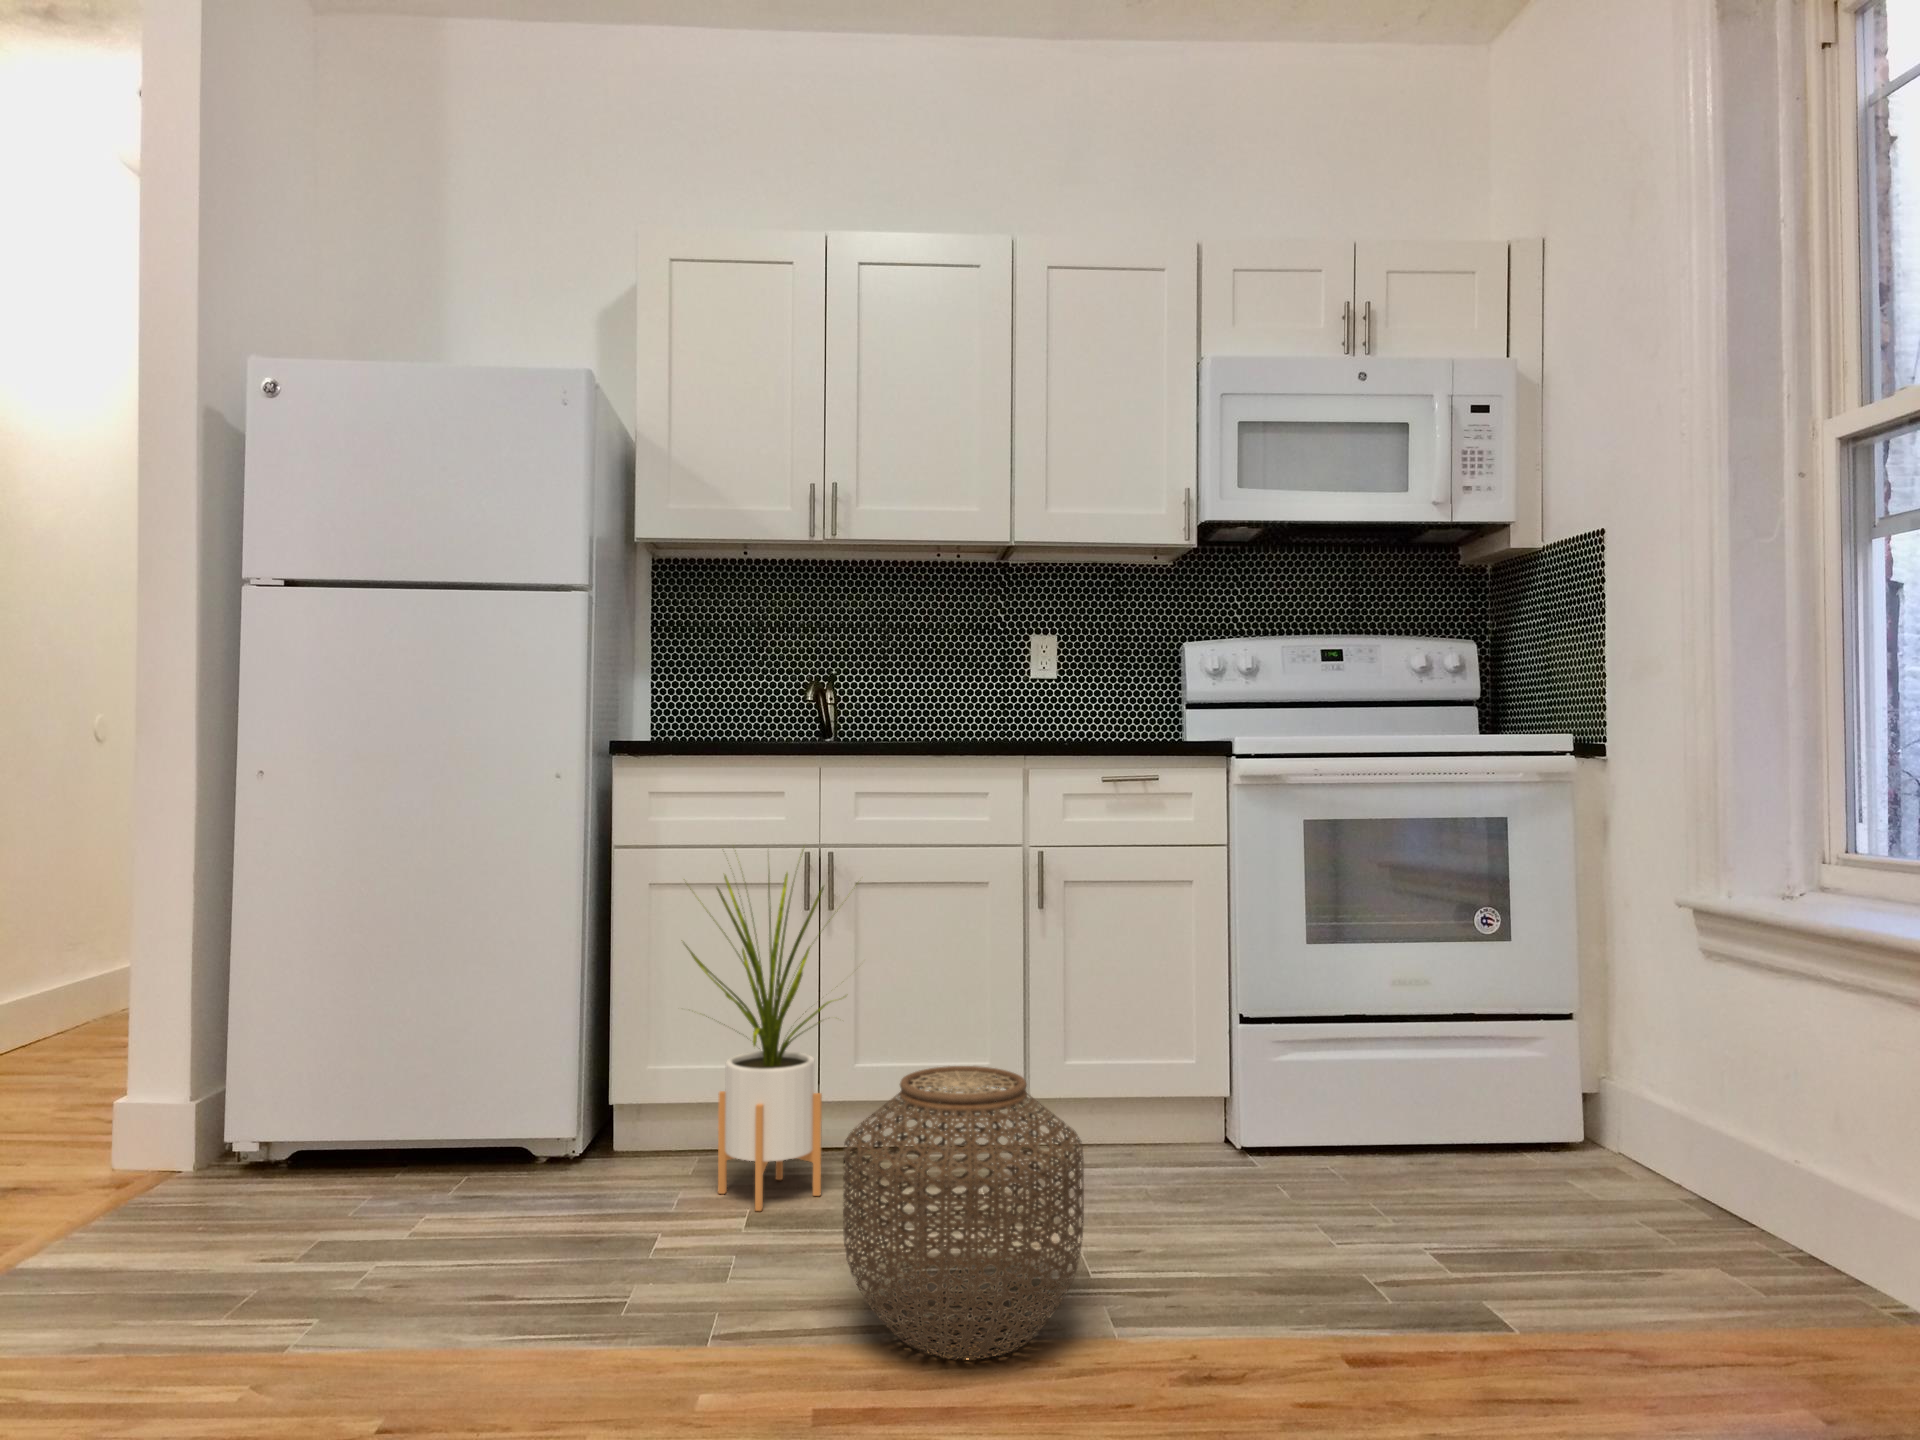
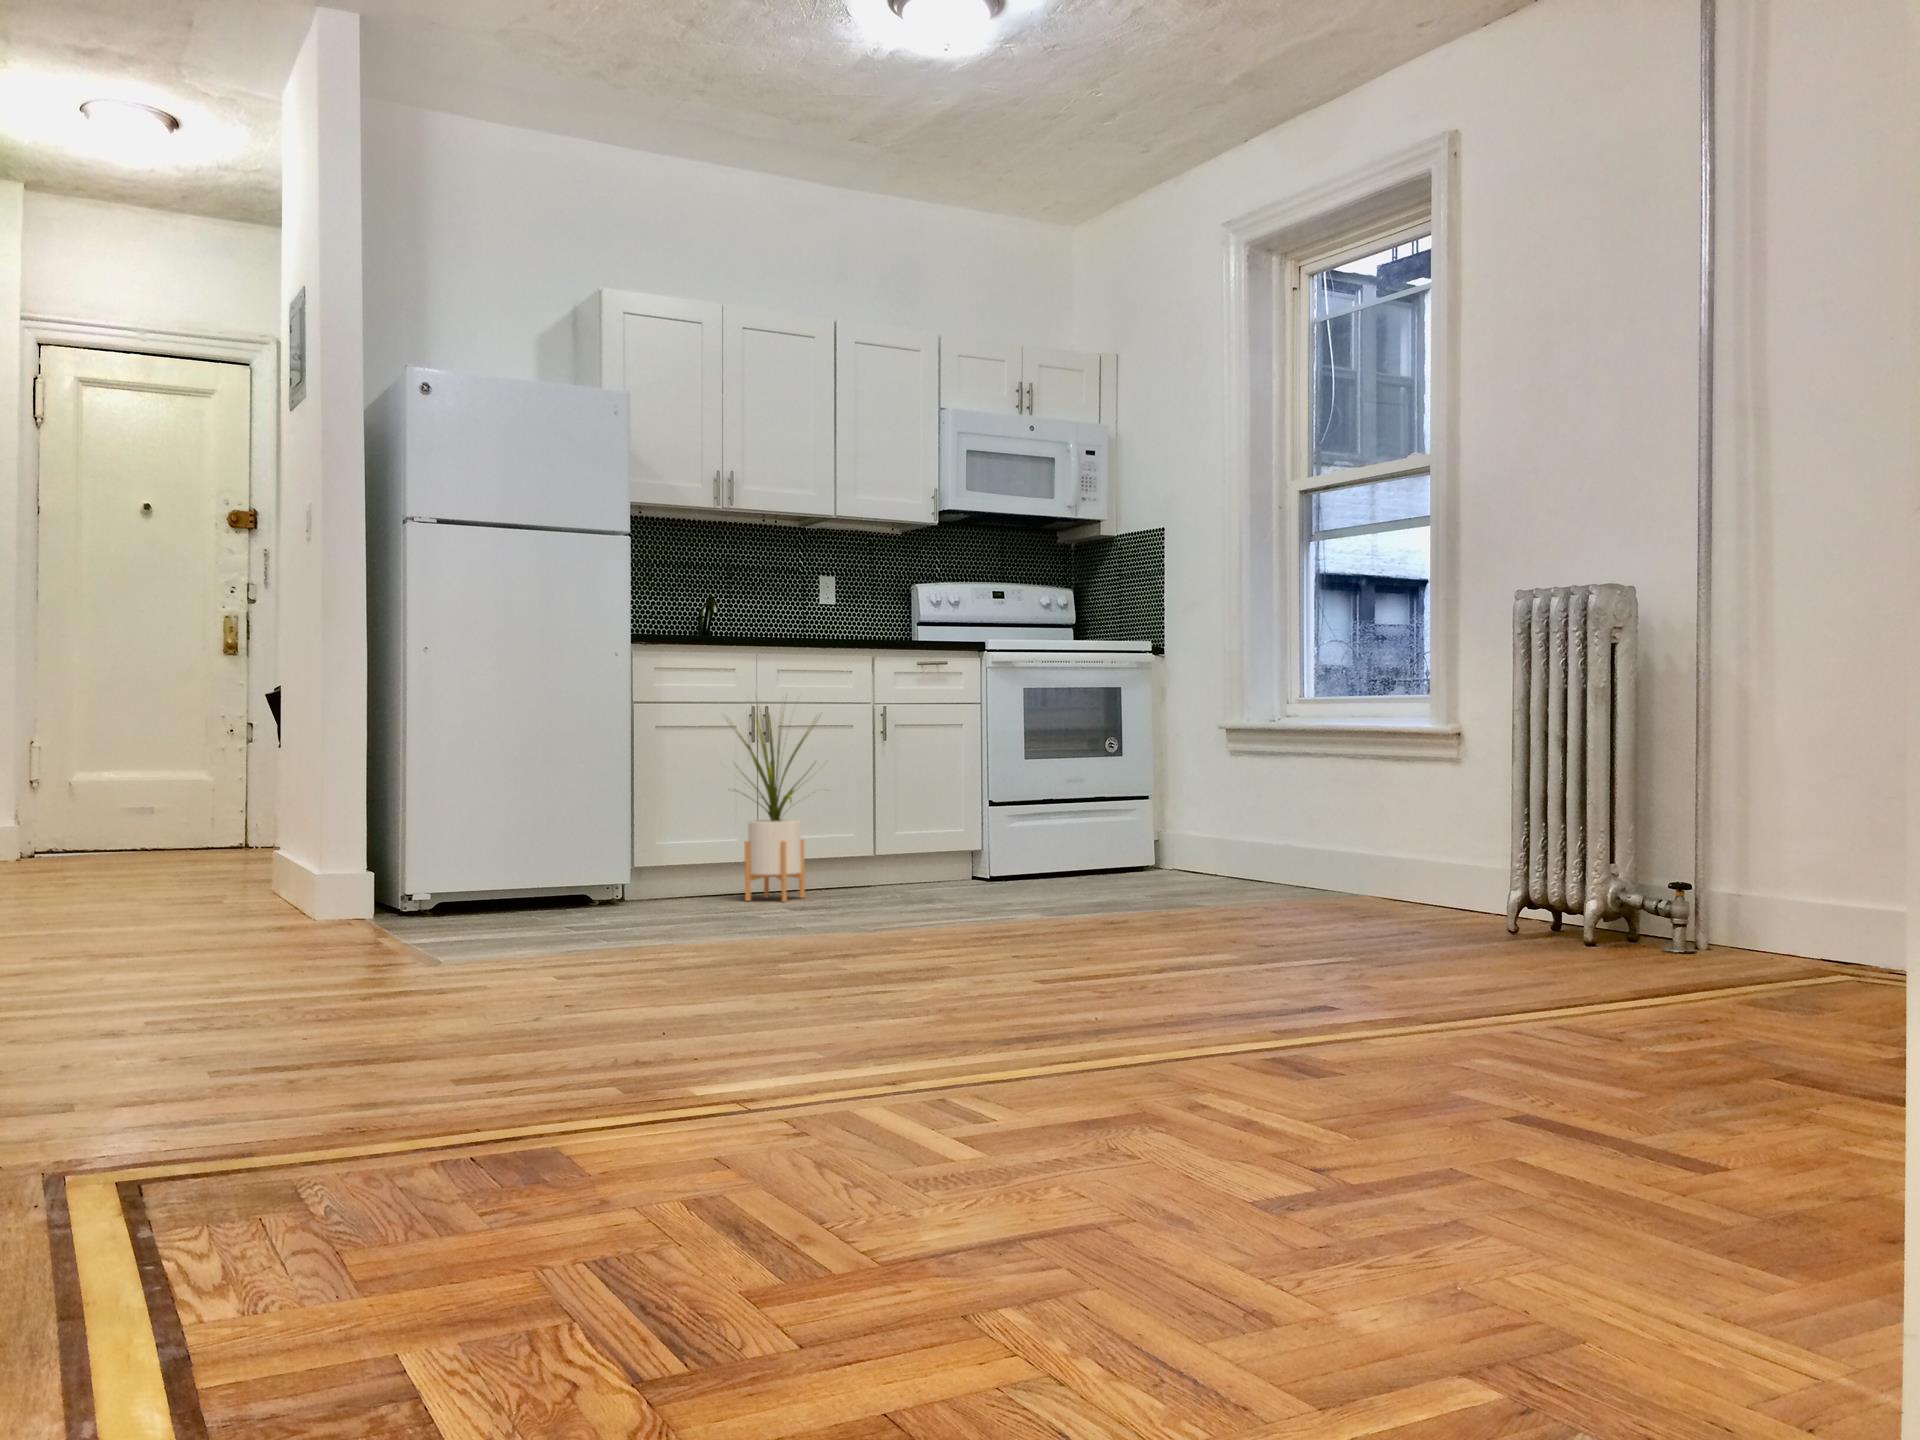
woven basket: present [843,1066,1084,1359] -> none [908,786,1024,910]

